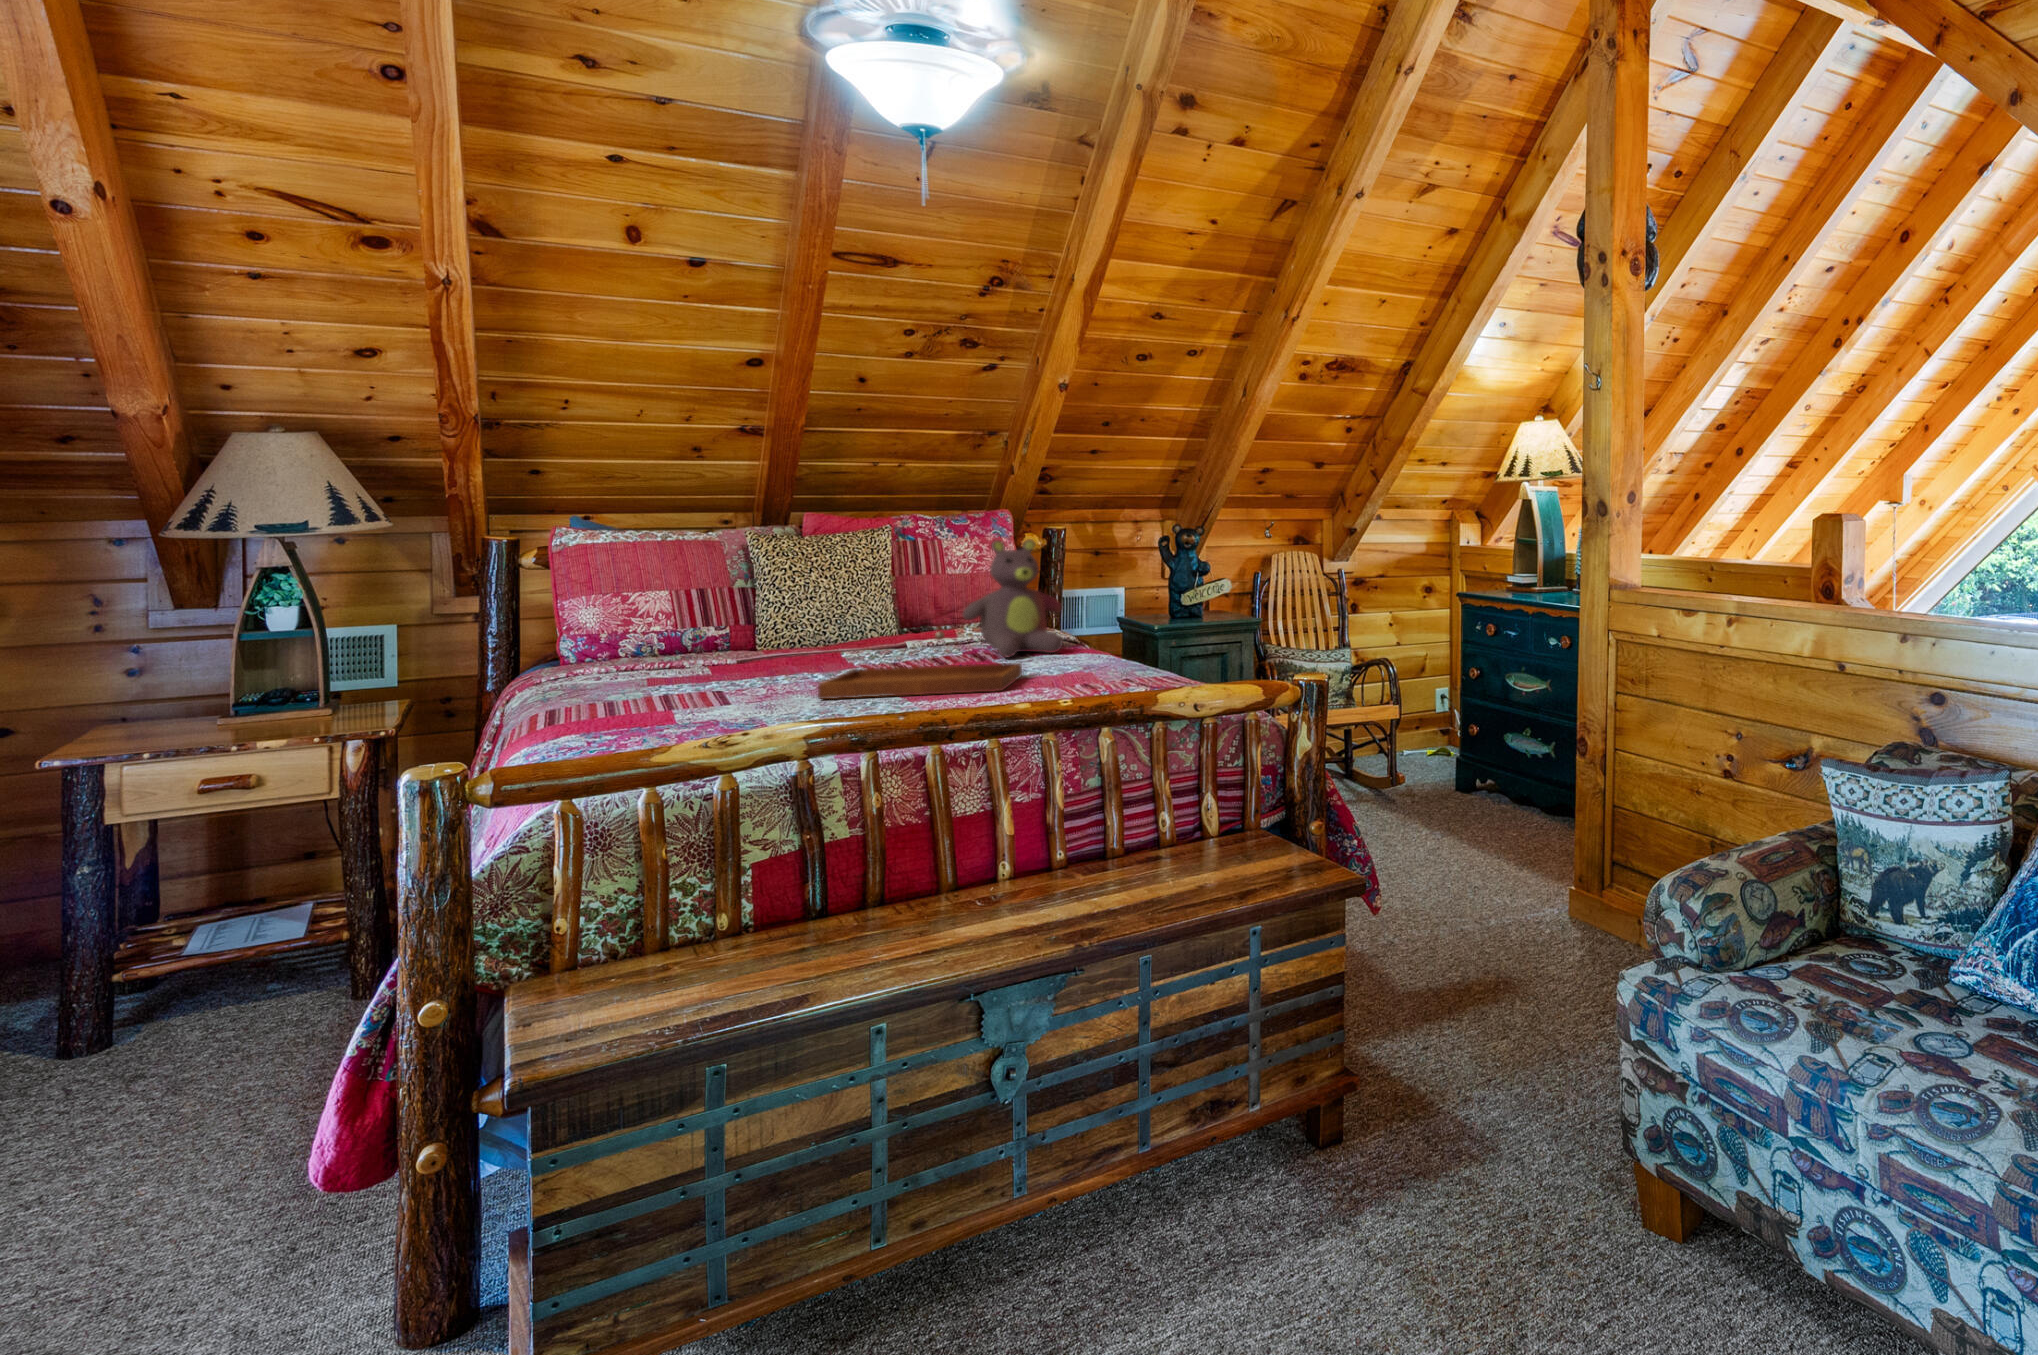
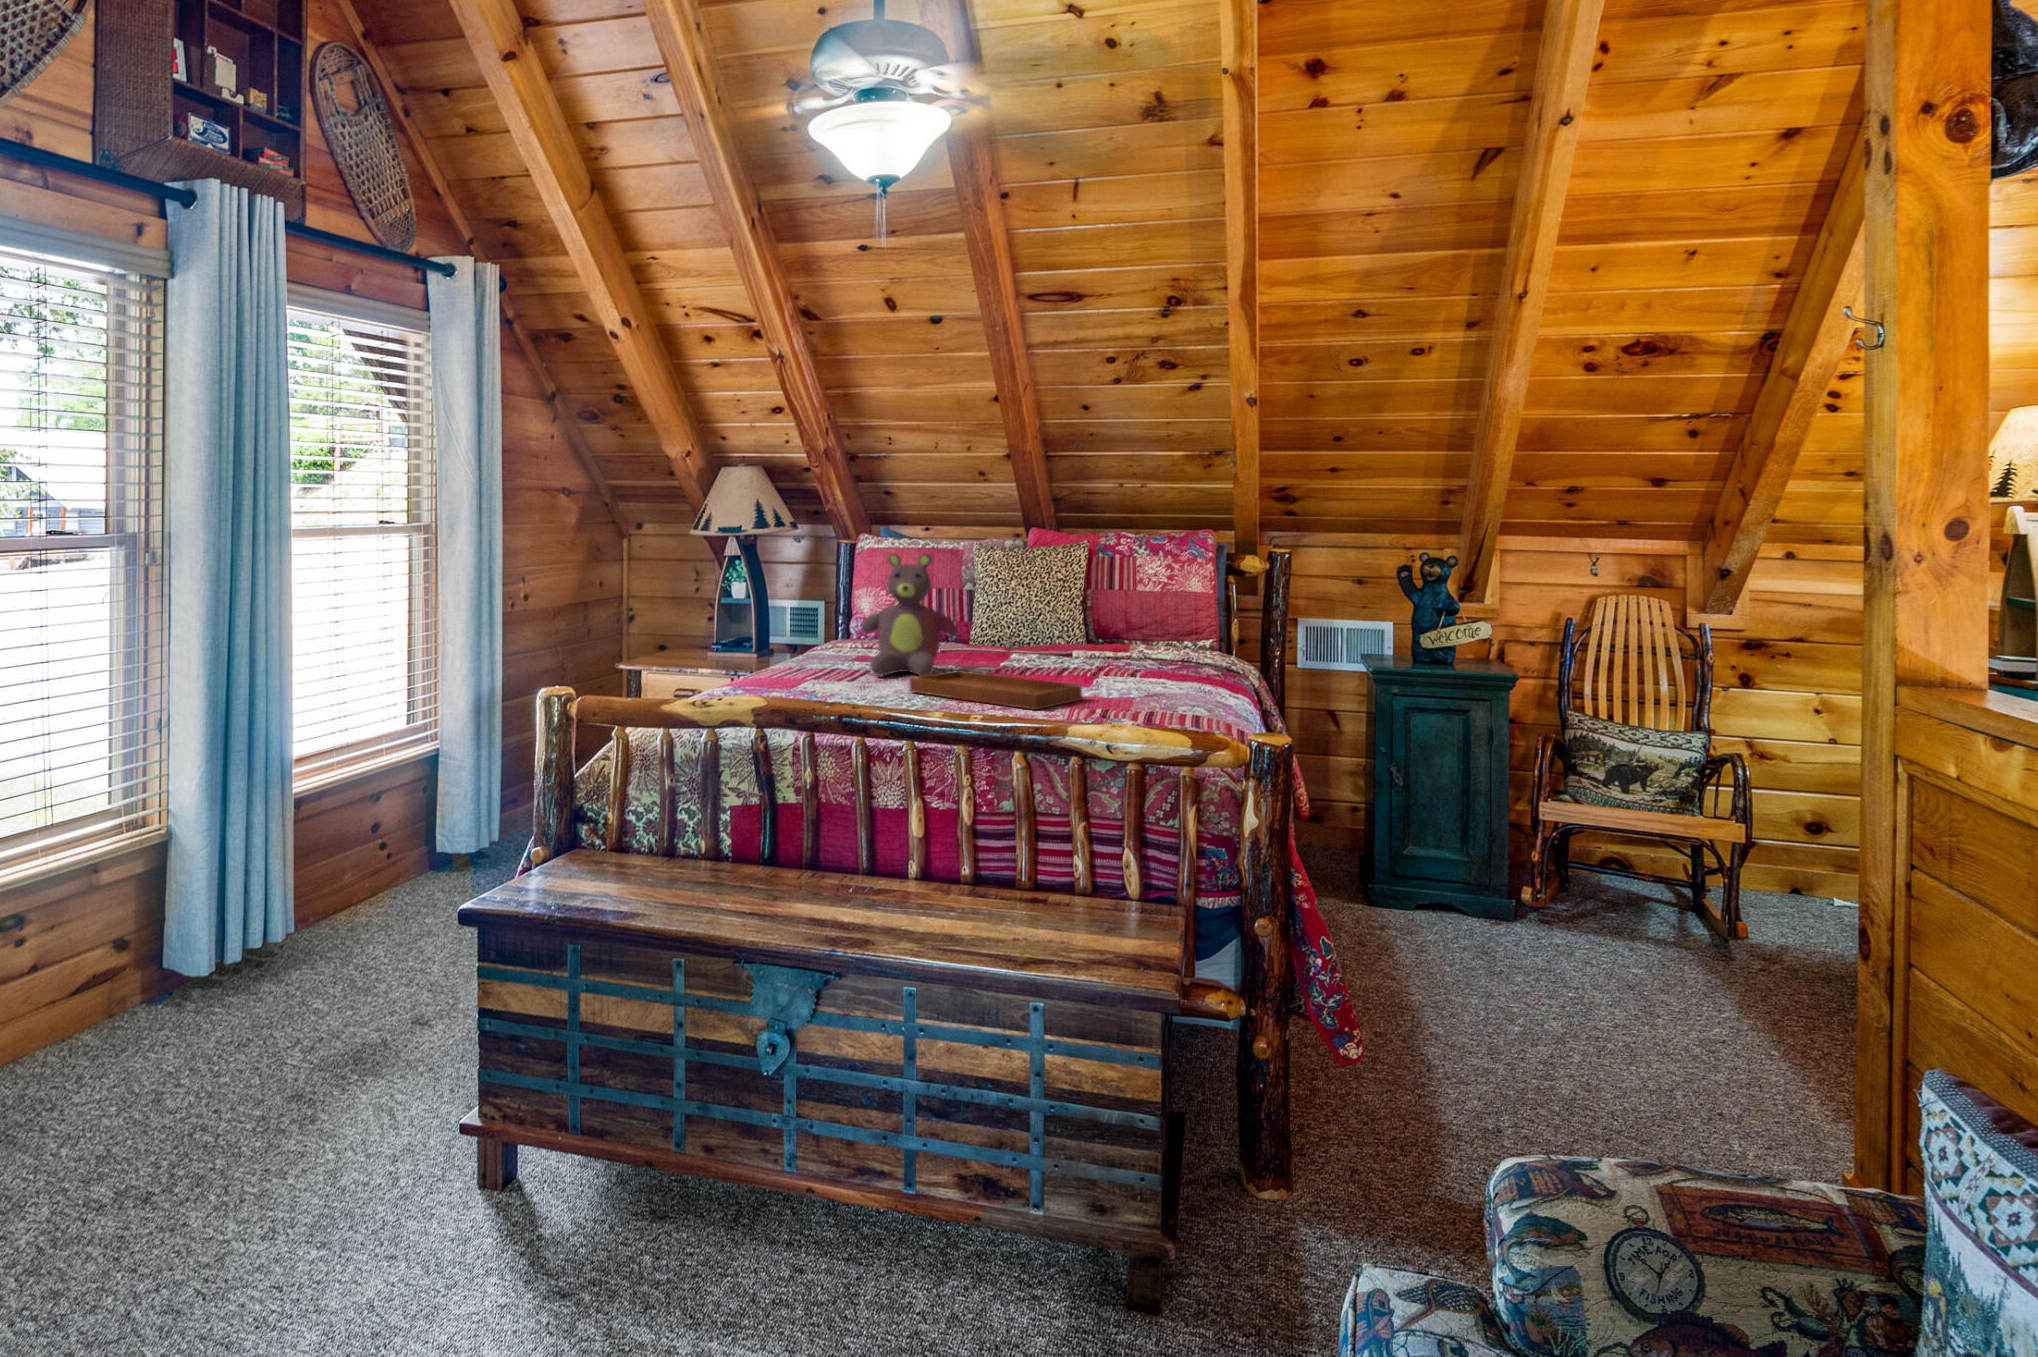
stuffed bear: present [963,539,1063,657] -> present [861,553,958,676]

